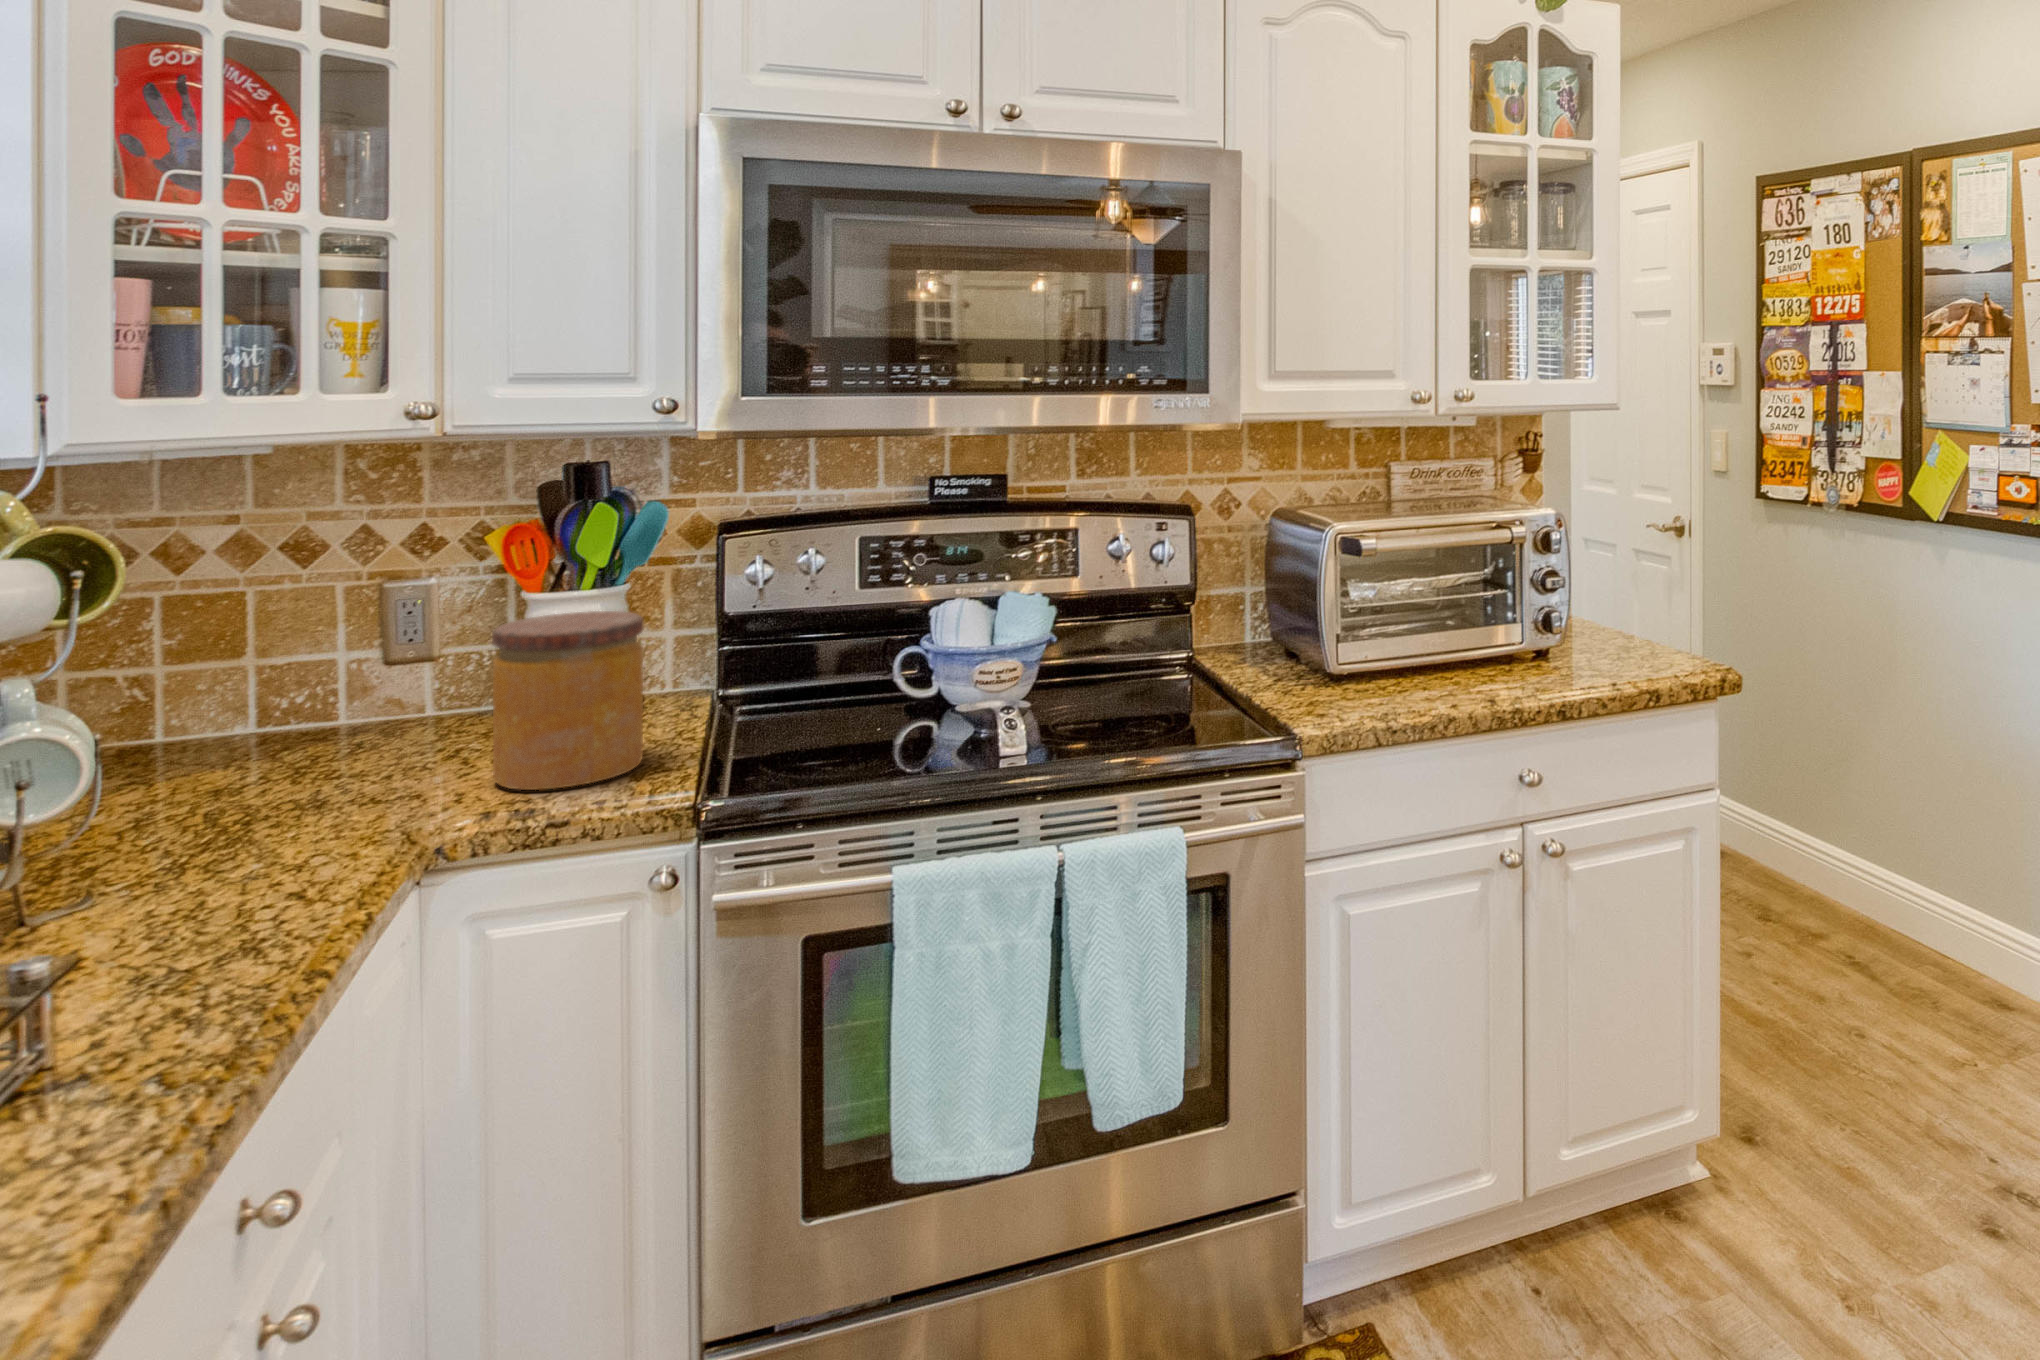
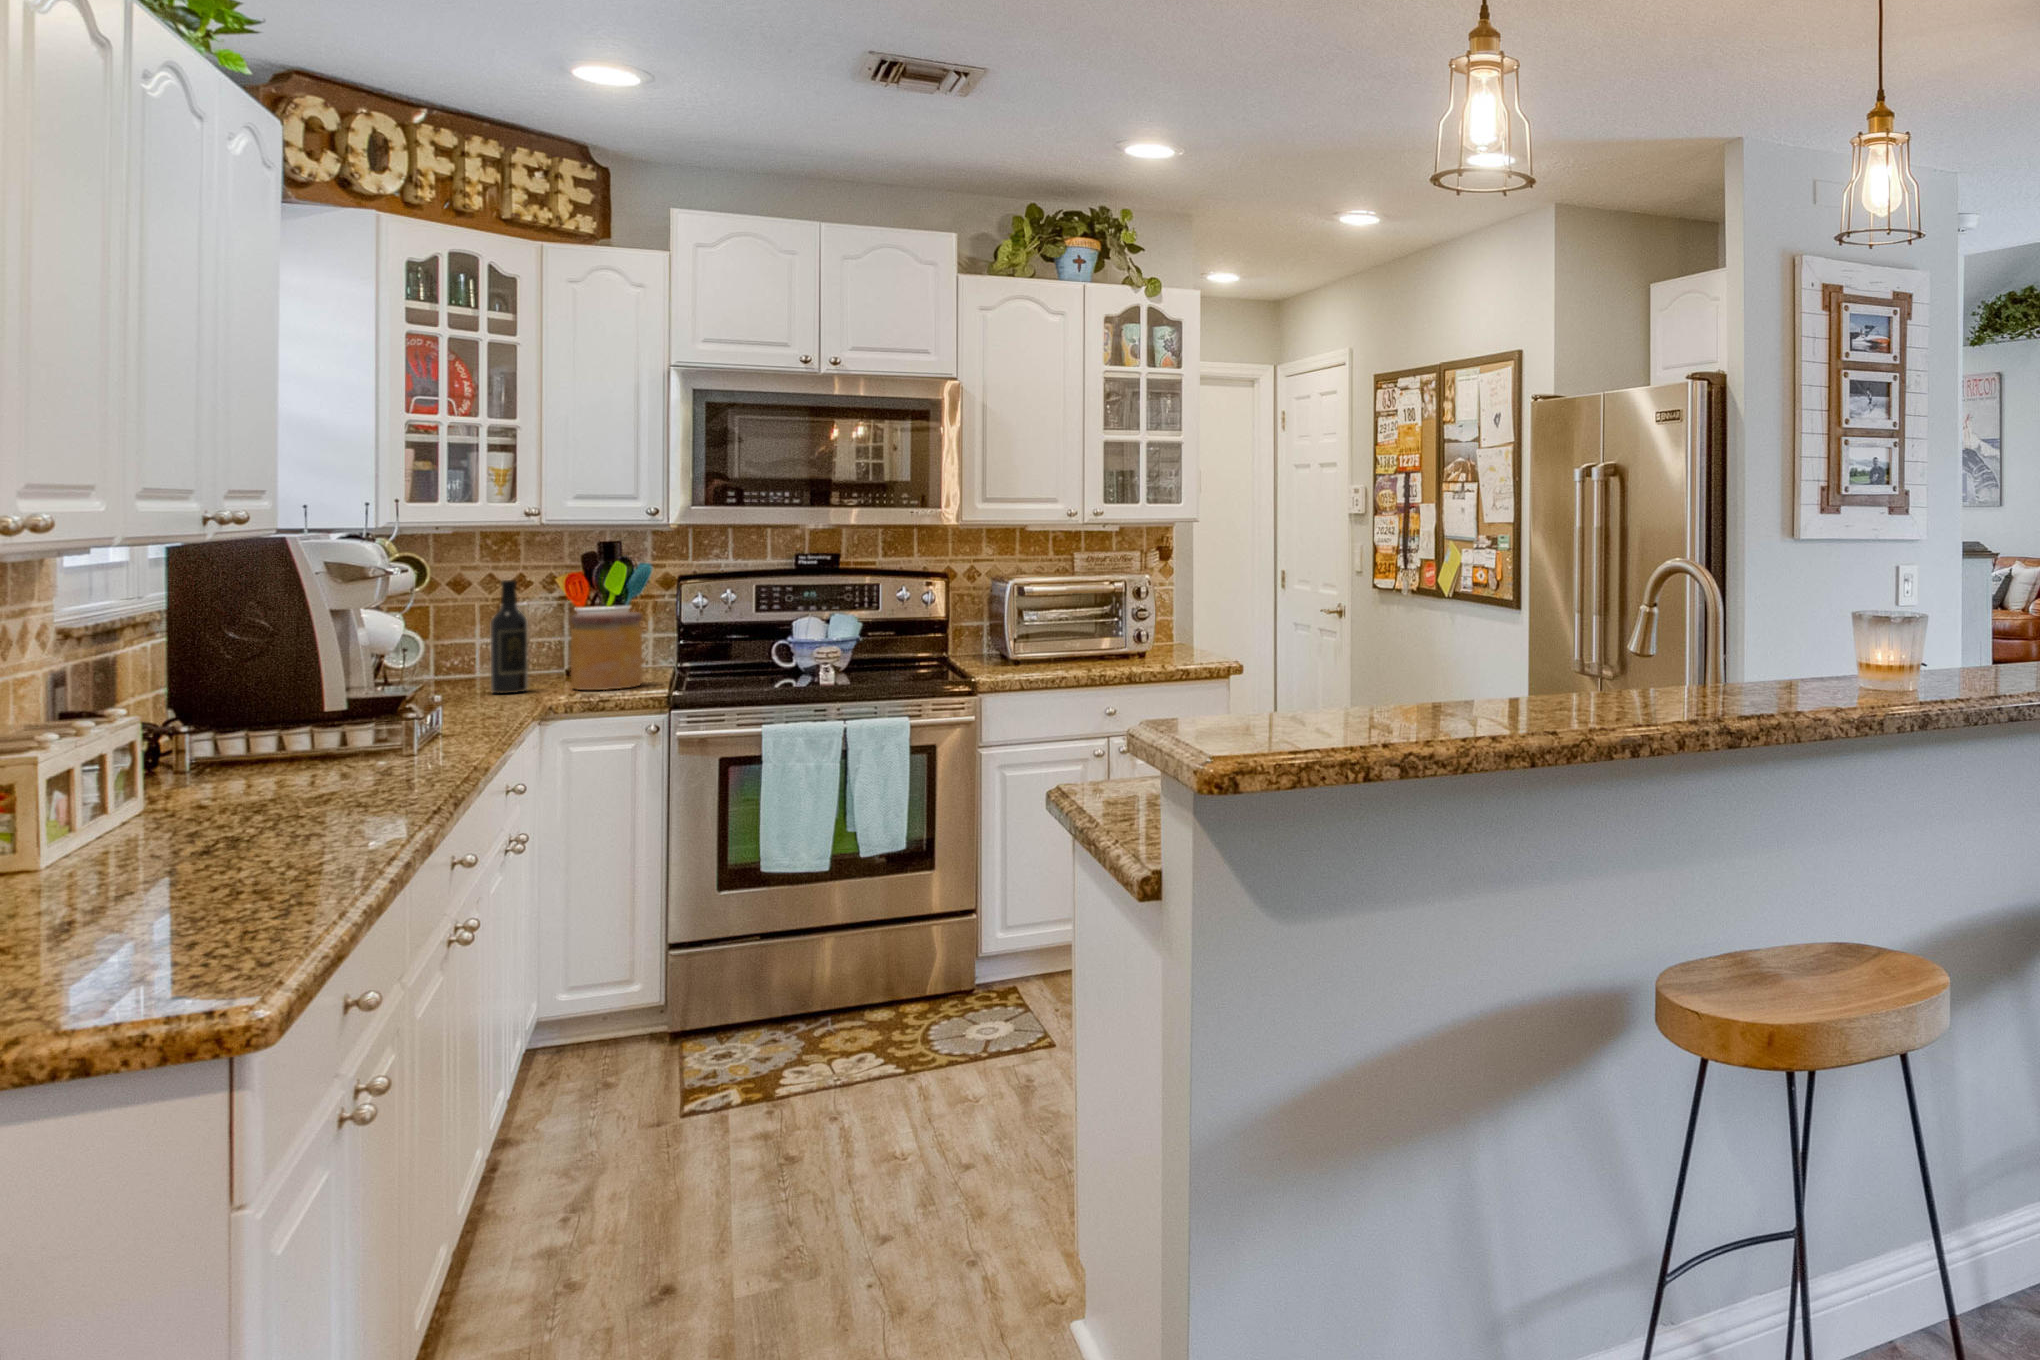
wine bottle: none [317,557,400,806] -> present [490,580,528,693]

